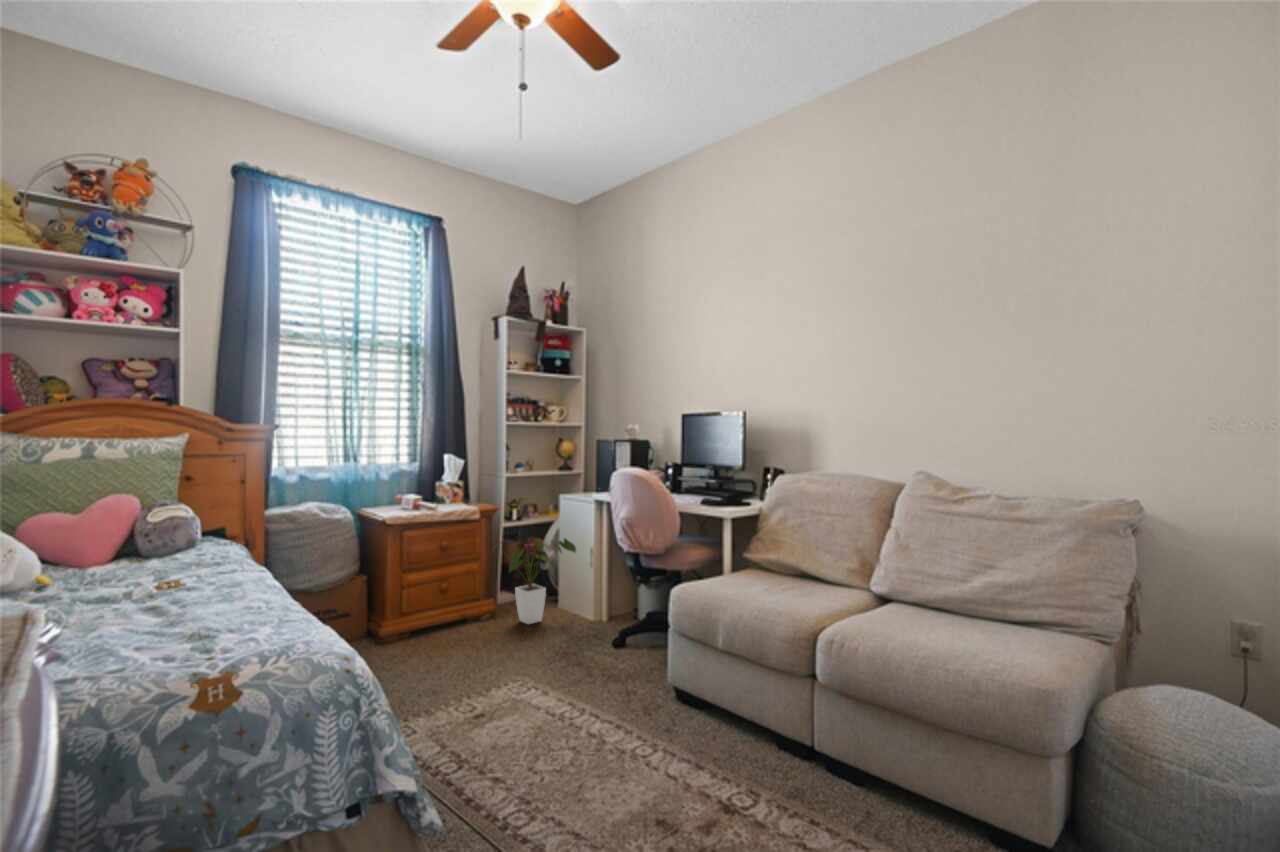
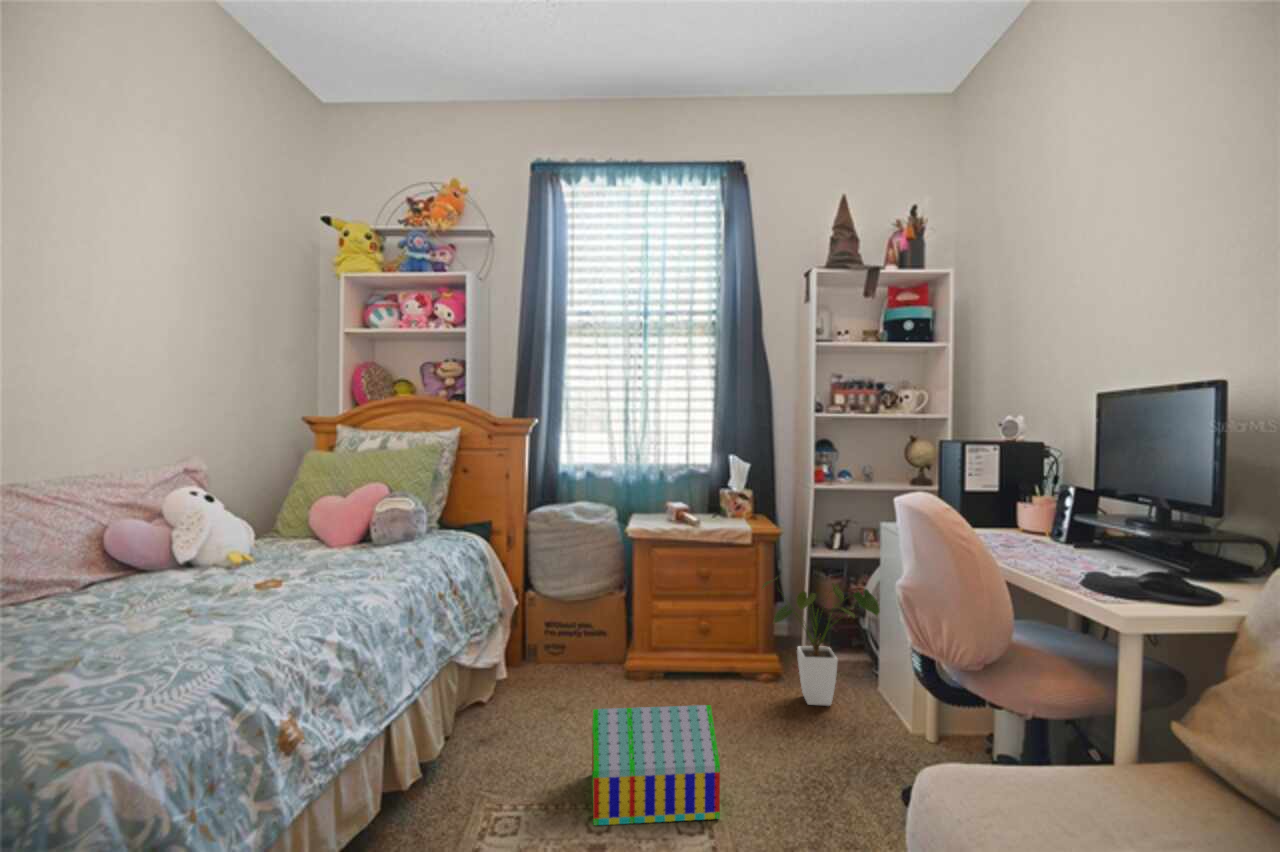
toy house: none [437,619,542,714] -> present [592,705,720,826]

